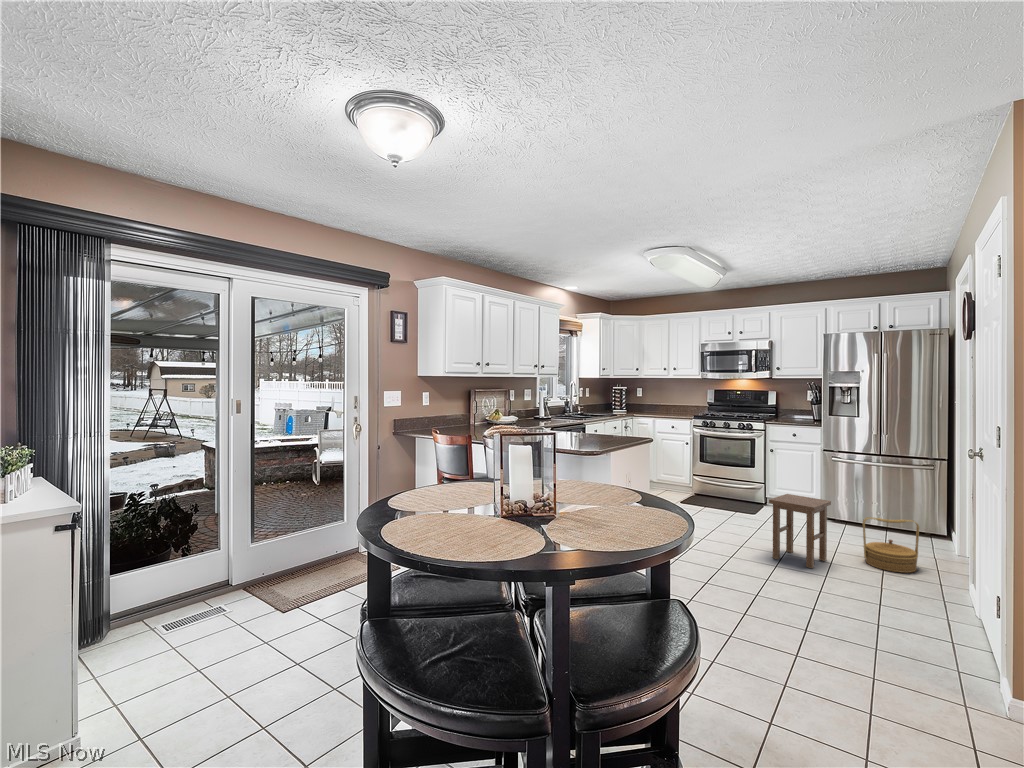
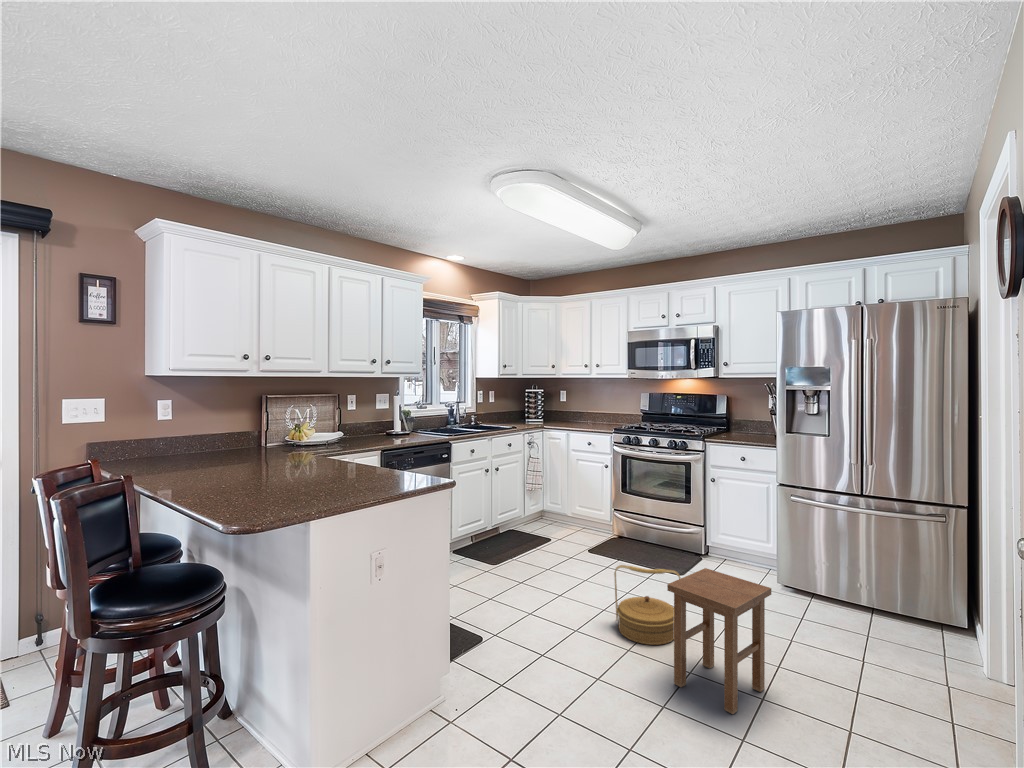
basket: present [863,517,919,573] -> present [614,565,681,645]

